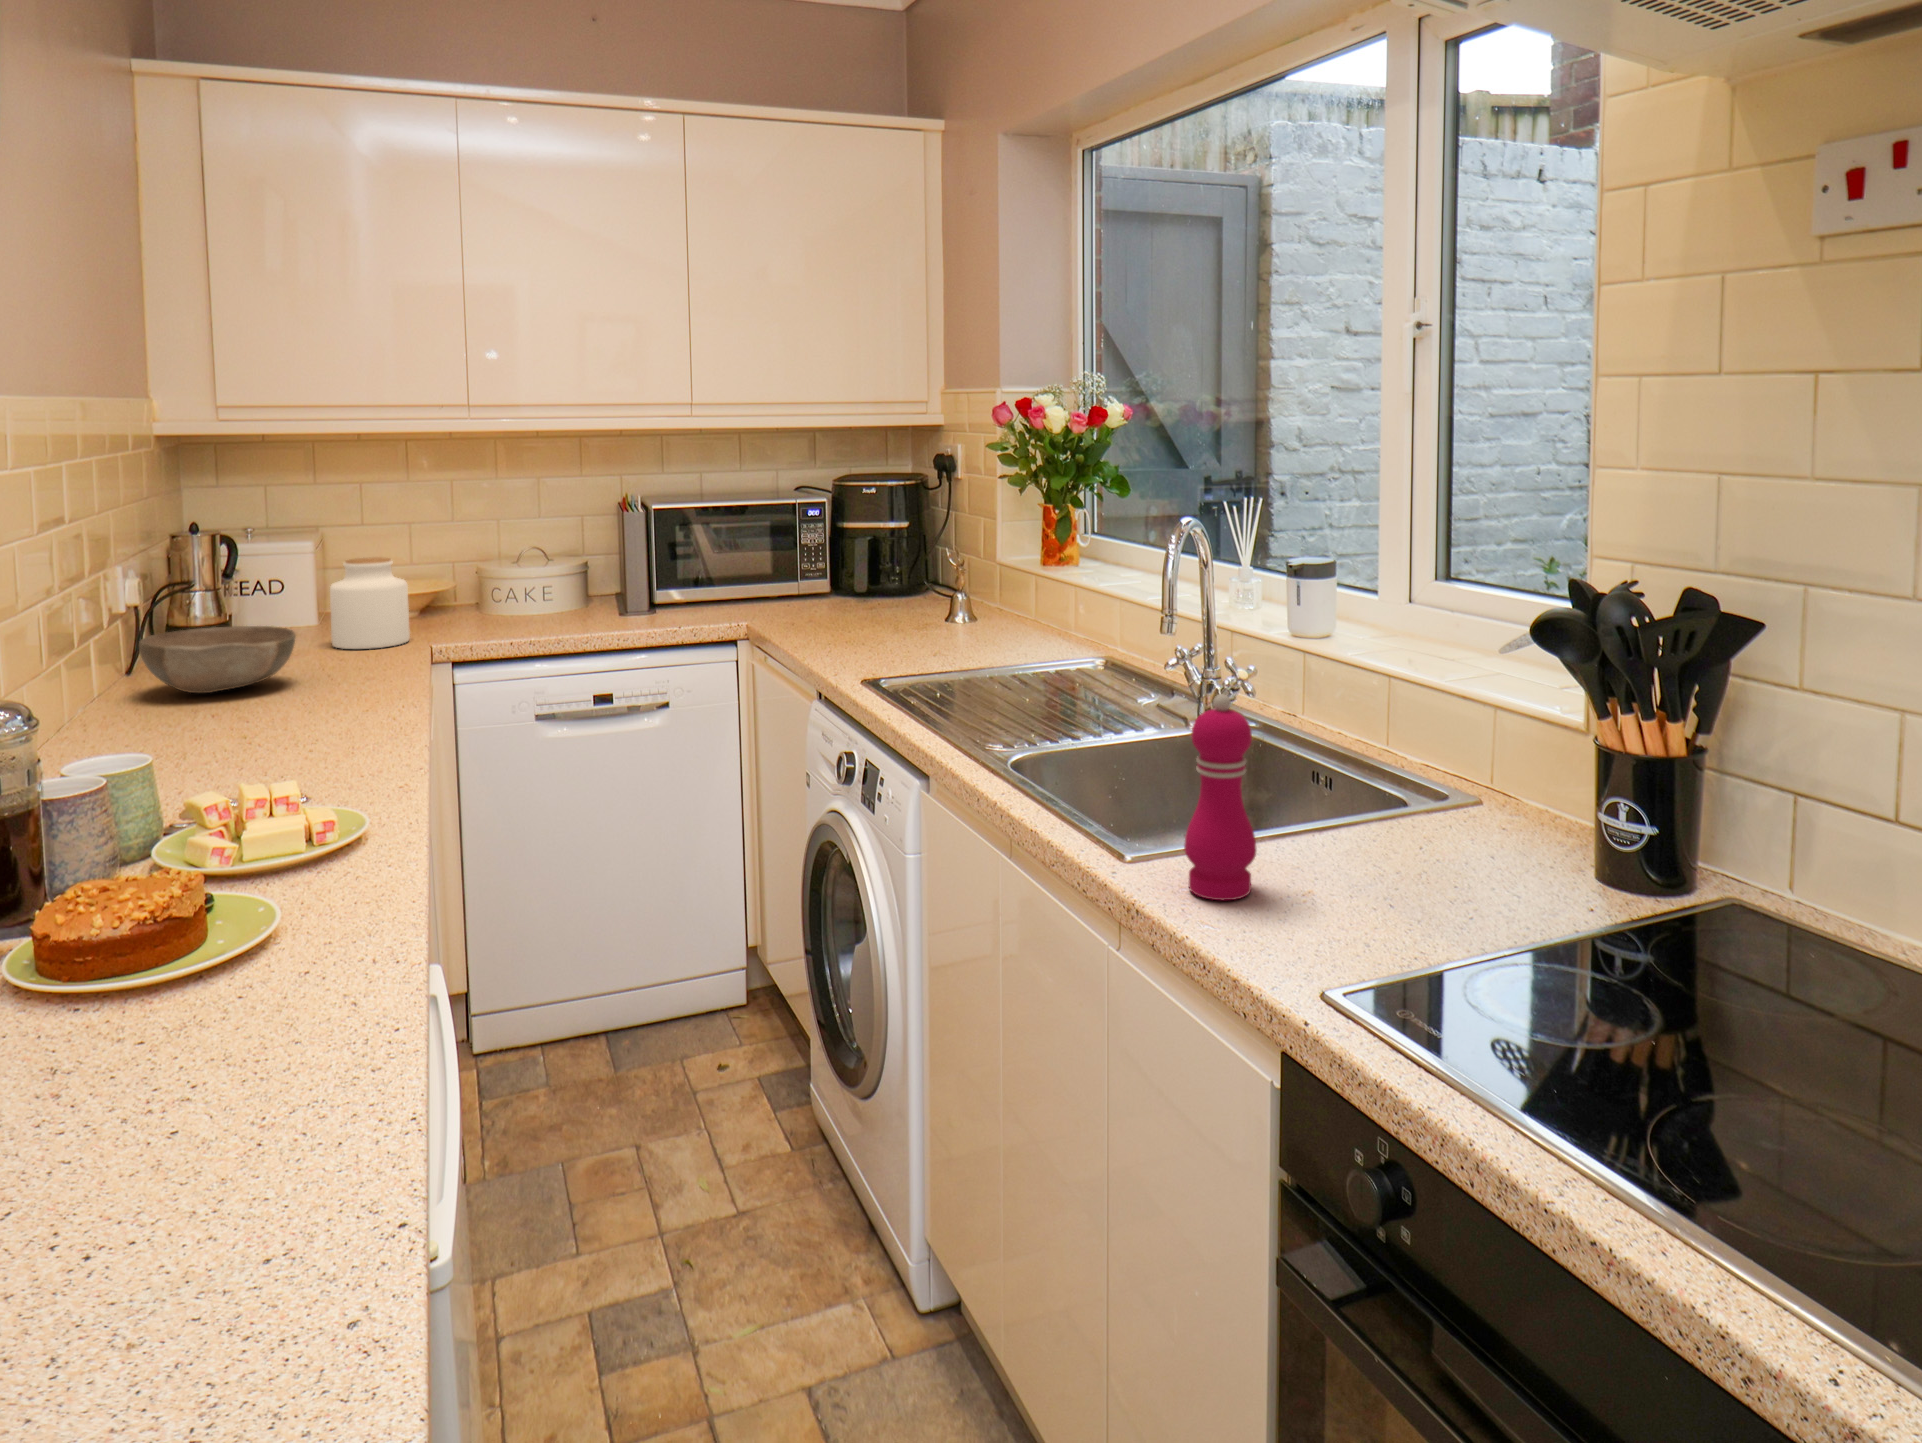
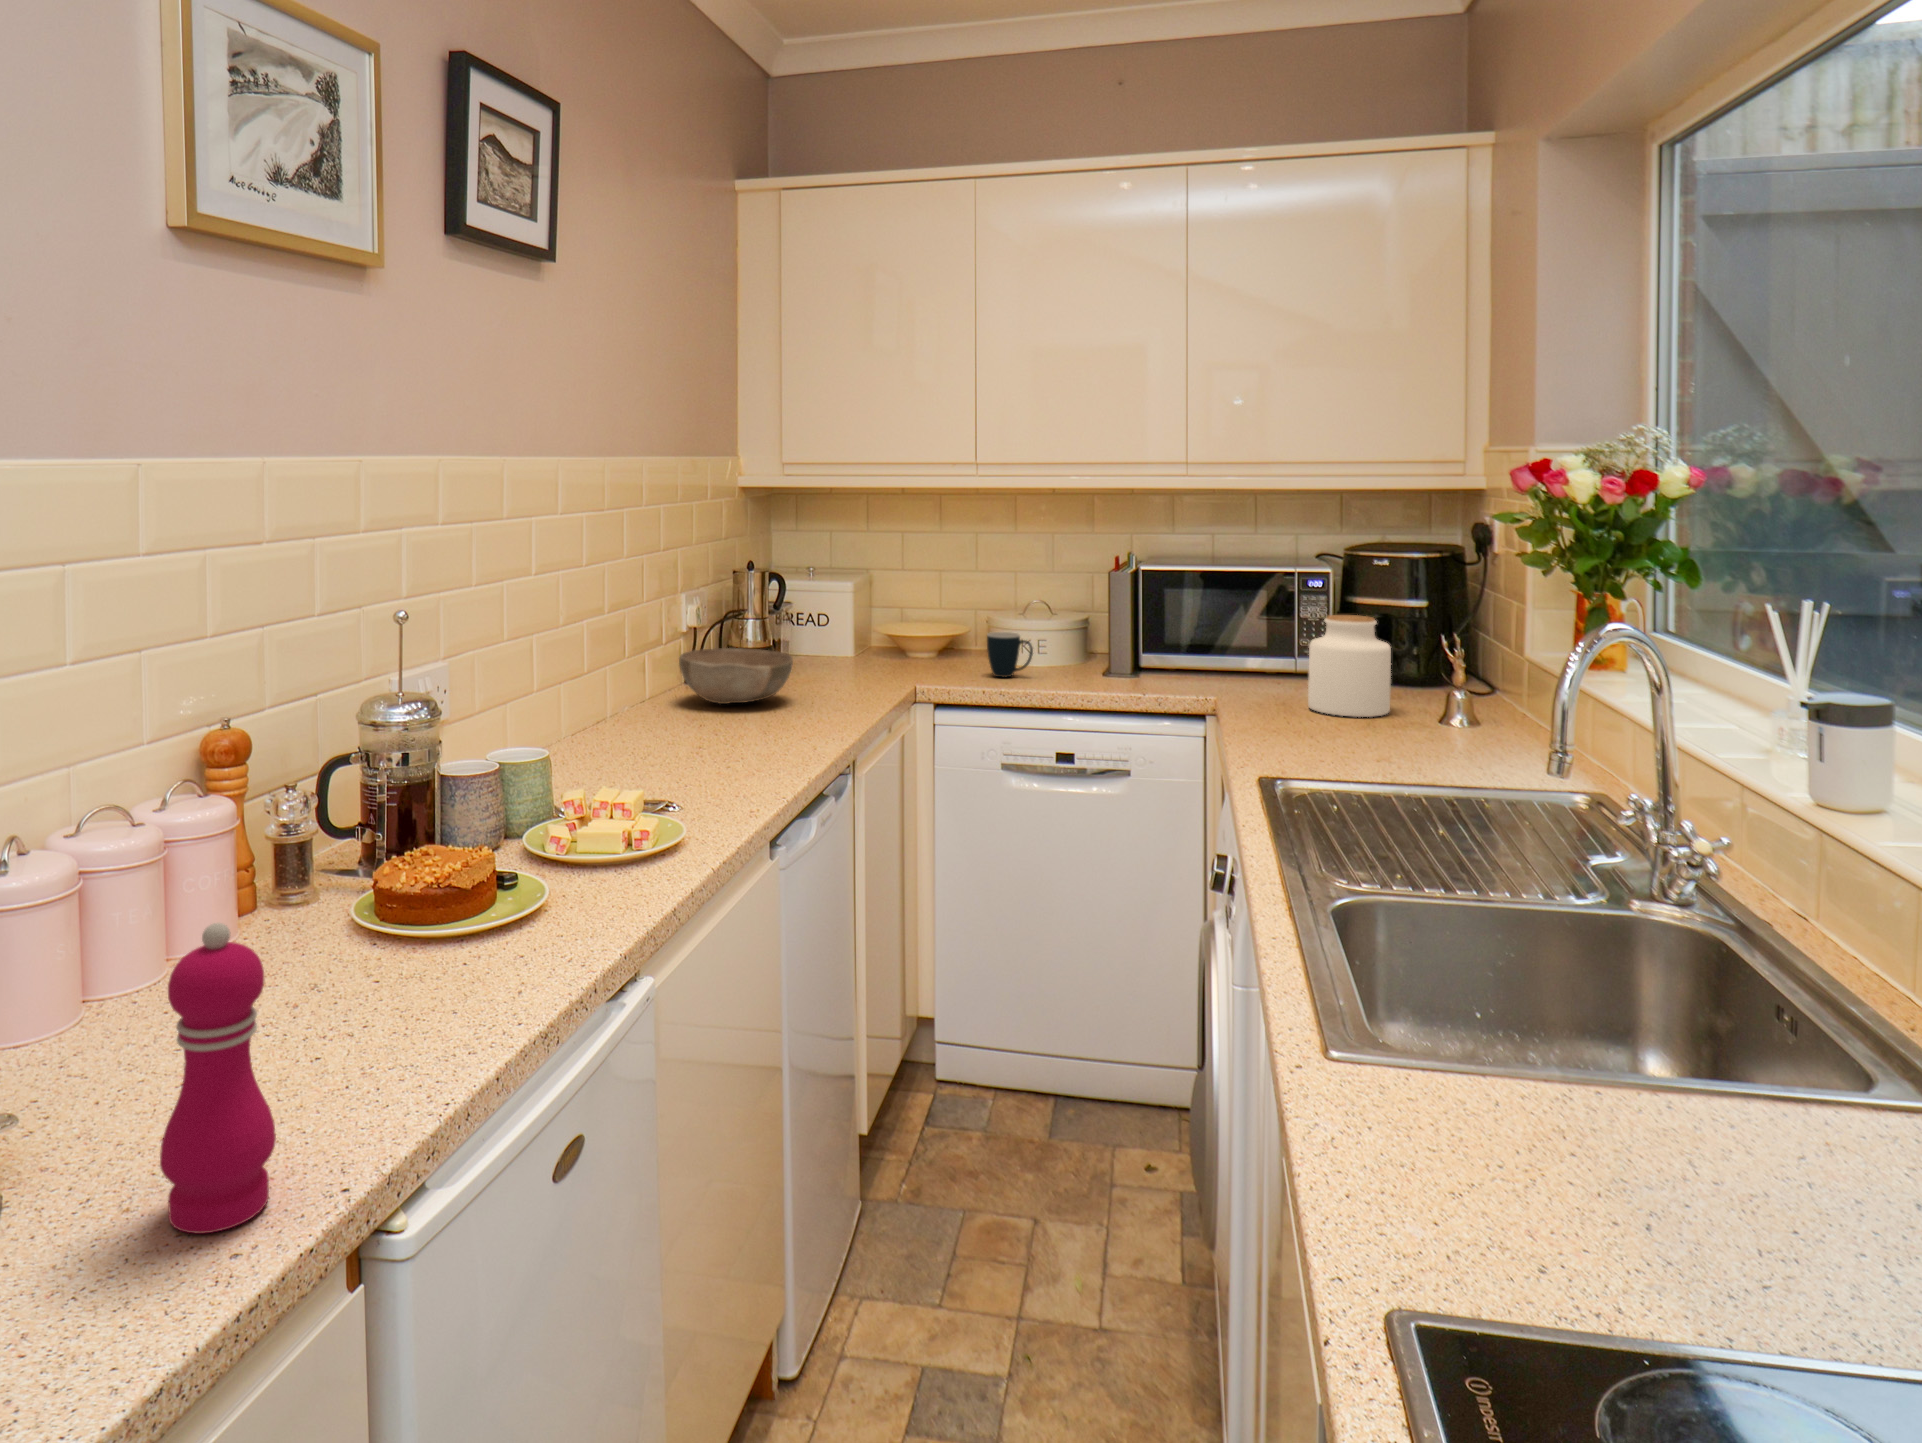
jar: present [330,557,410,649] -> present [1308,615,1391,717]
mug: none [490,583,542,630] -> present [987,632,1033,677]
pepper mill: present [1184,694,1256,900] -> present [160,923,276,1234]

